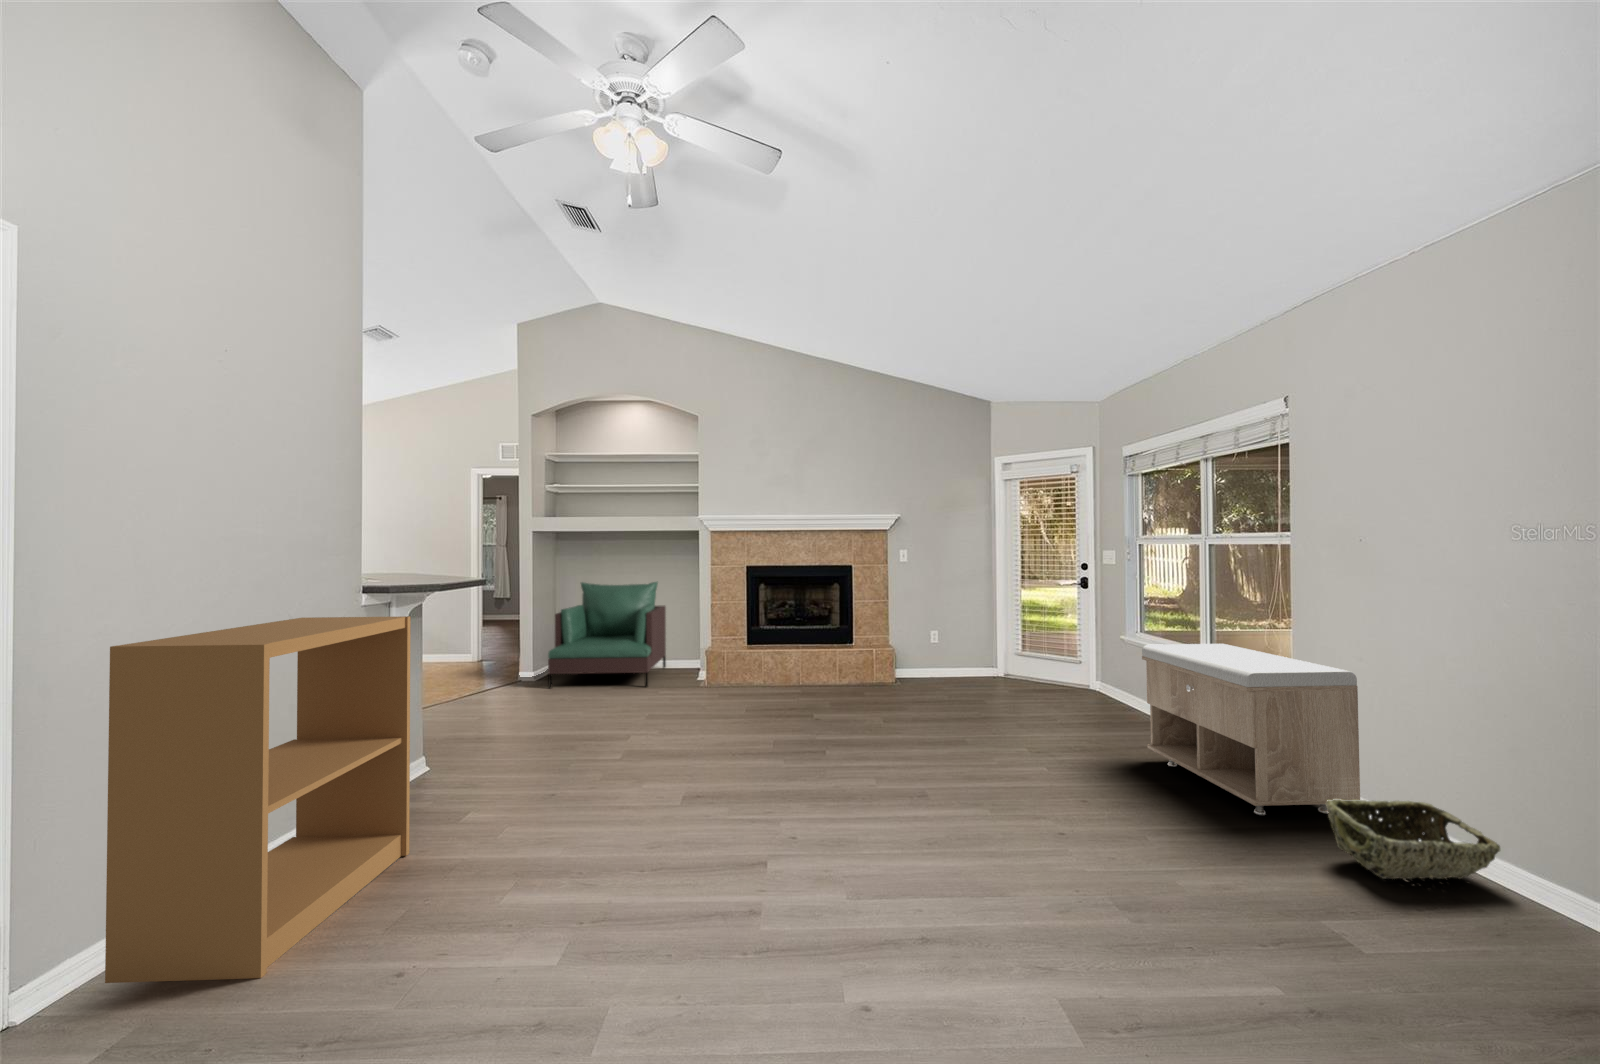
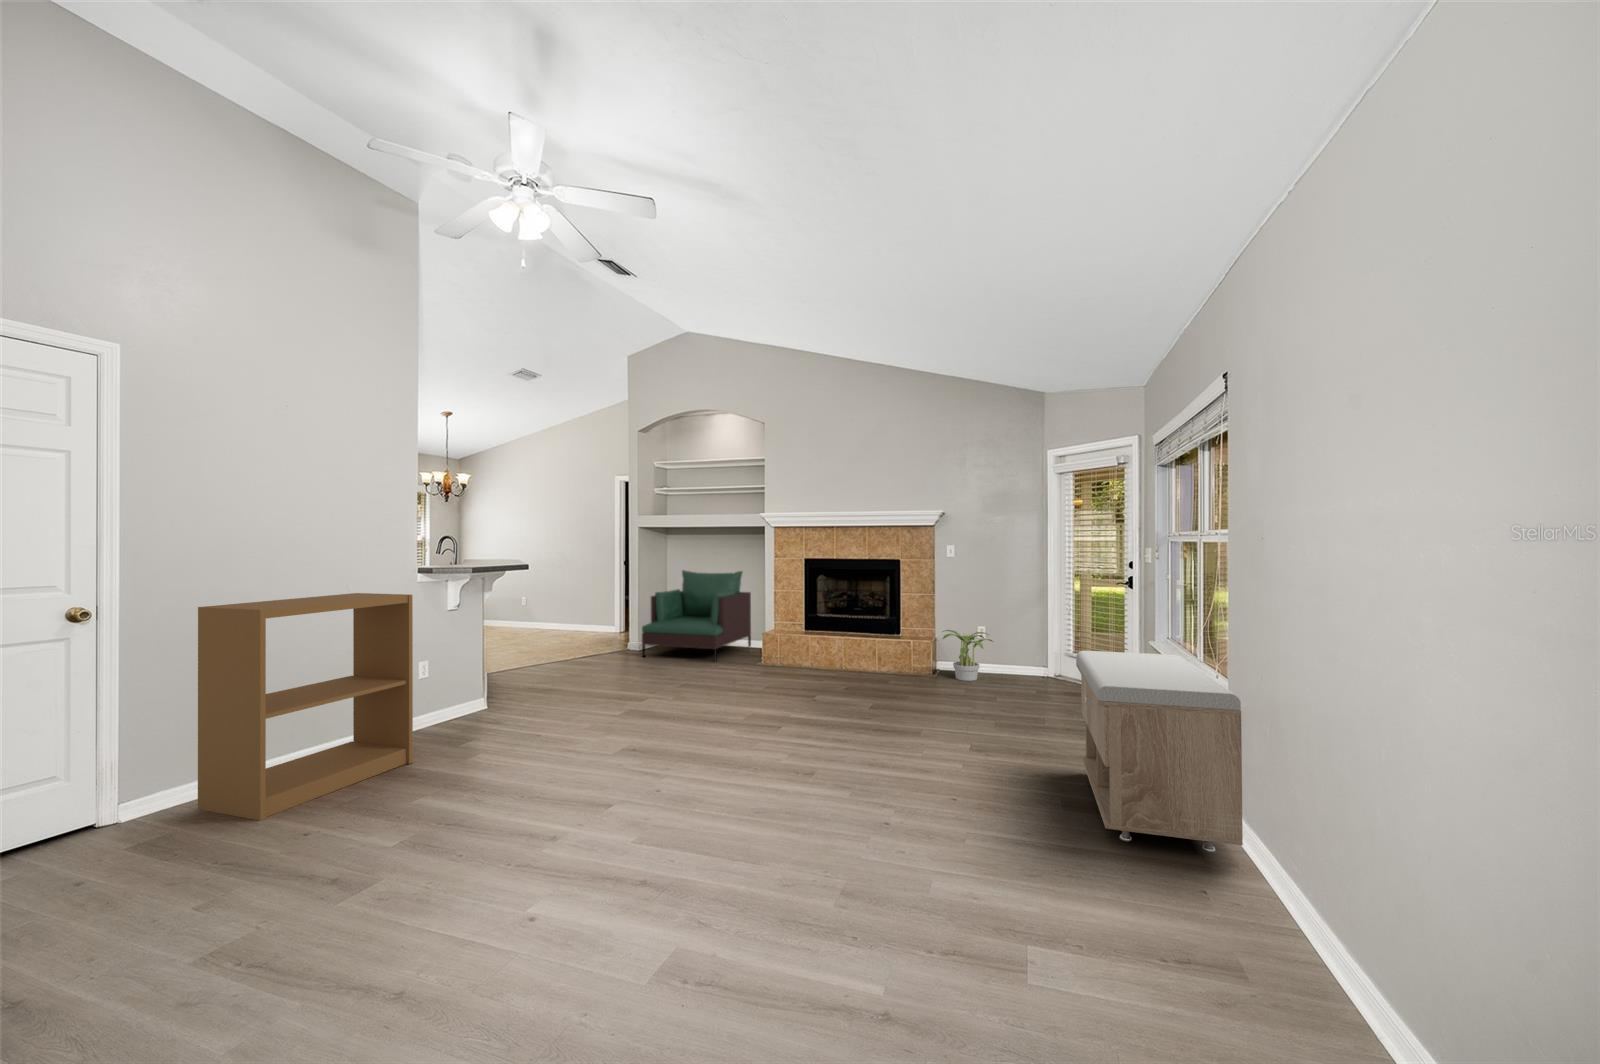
potted plant: none [904,636,953,686] -> present [942,630,993,681]
woven basket: present [1326,799,1500,879] -> none [1125,829,1299,940]

